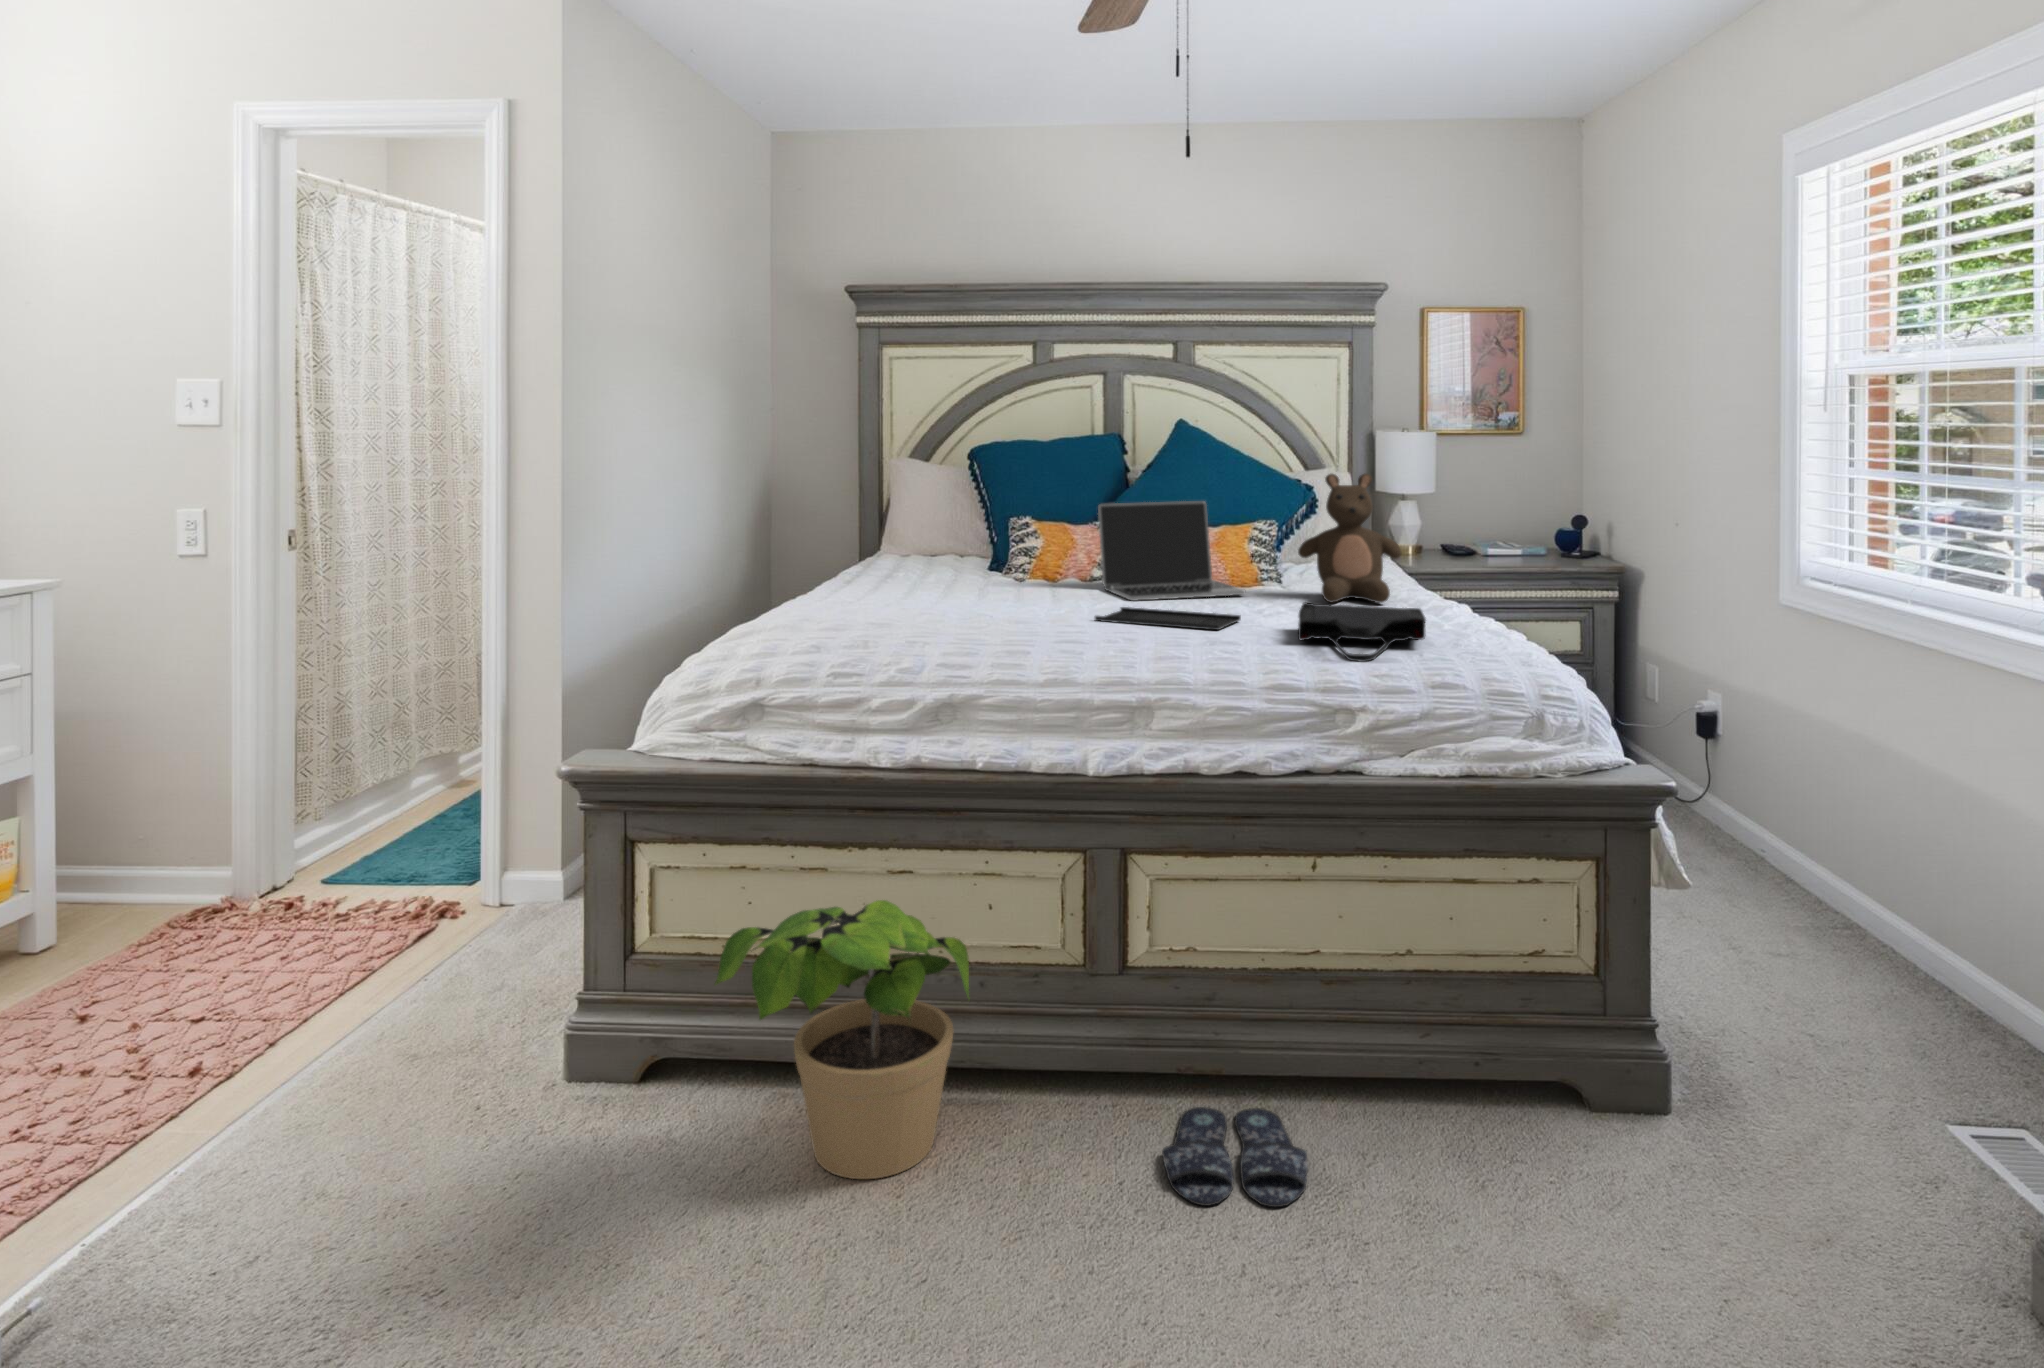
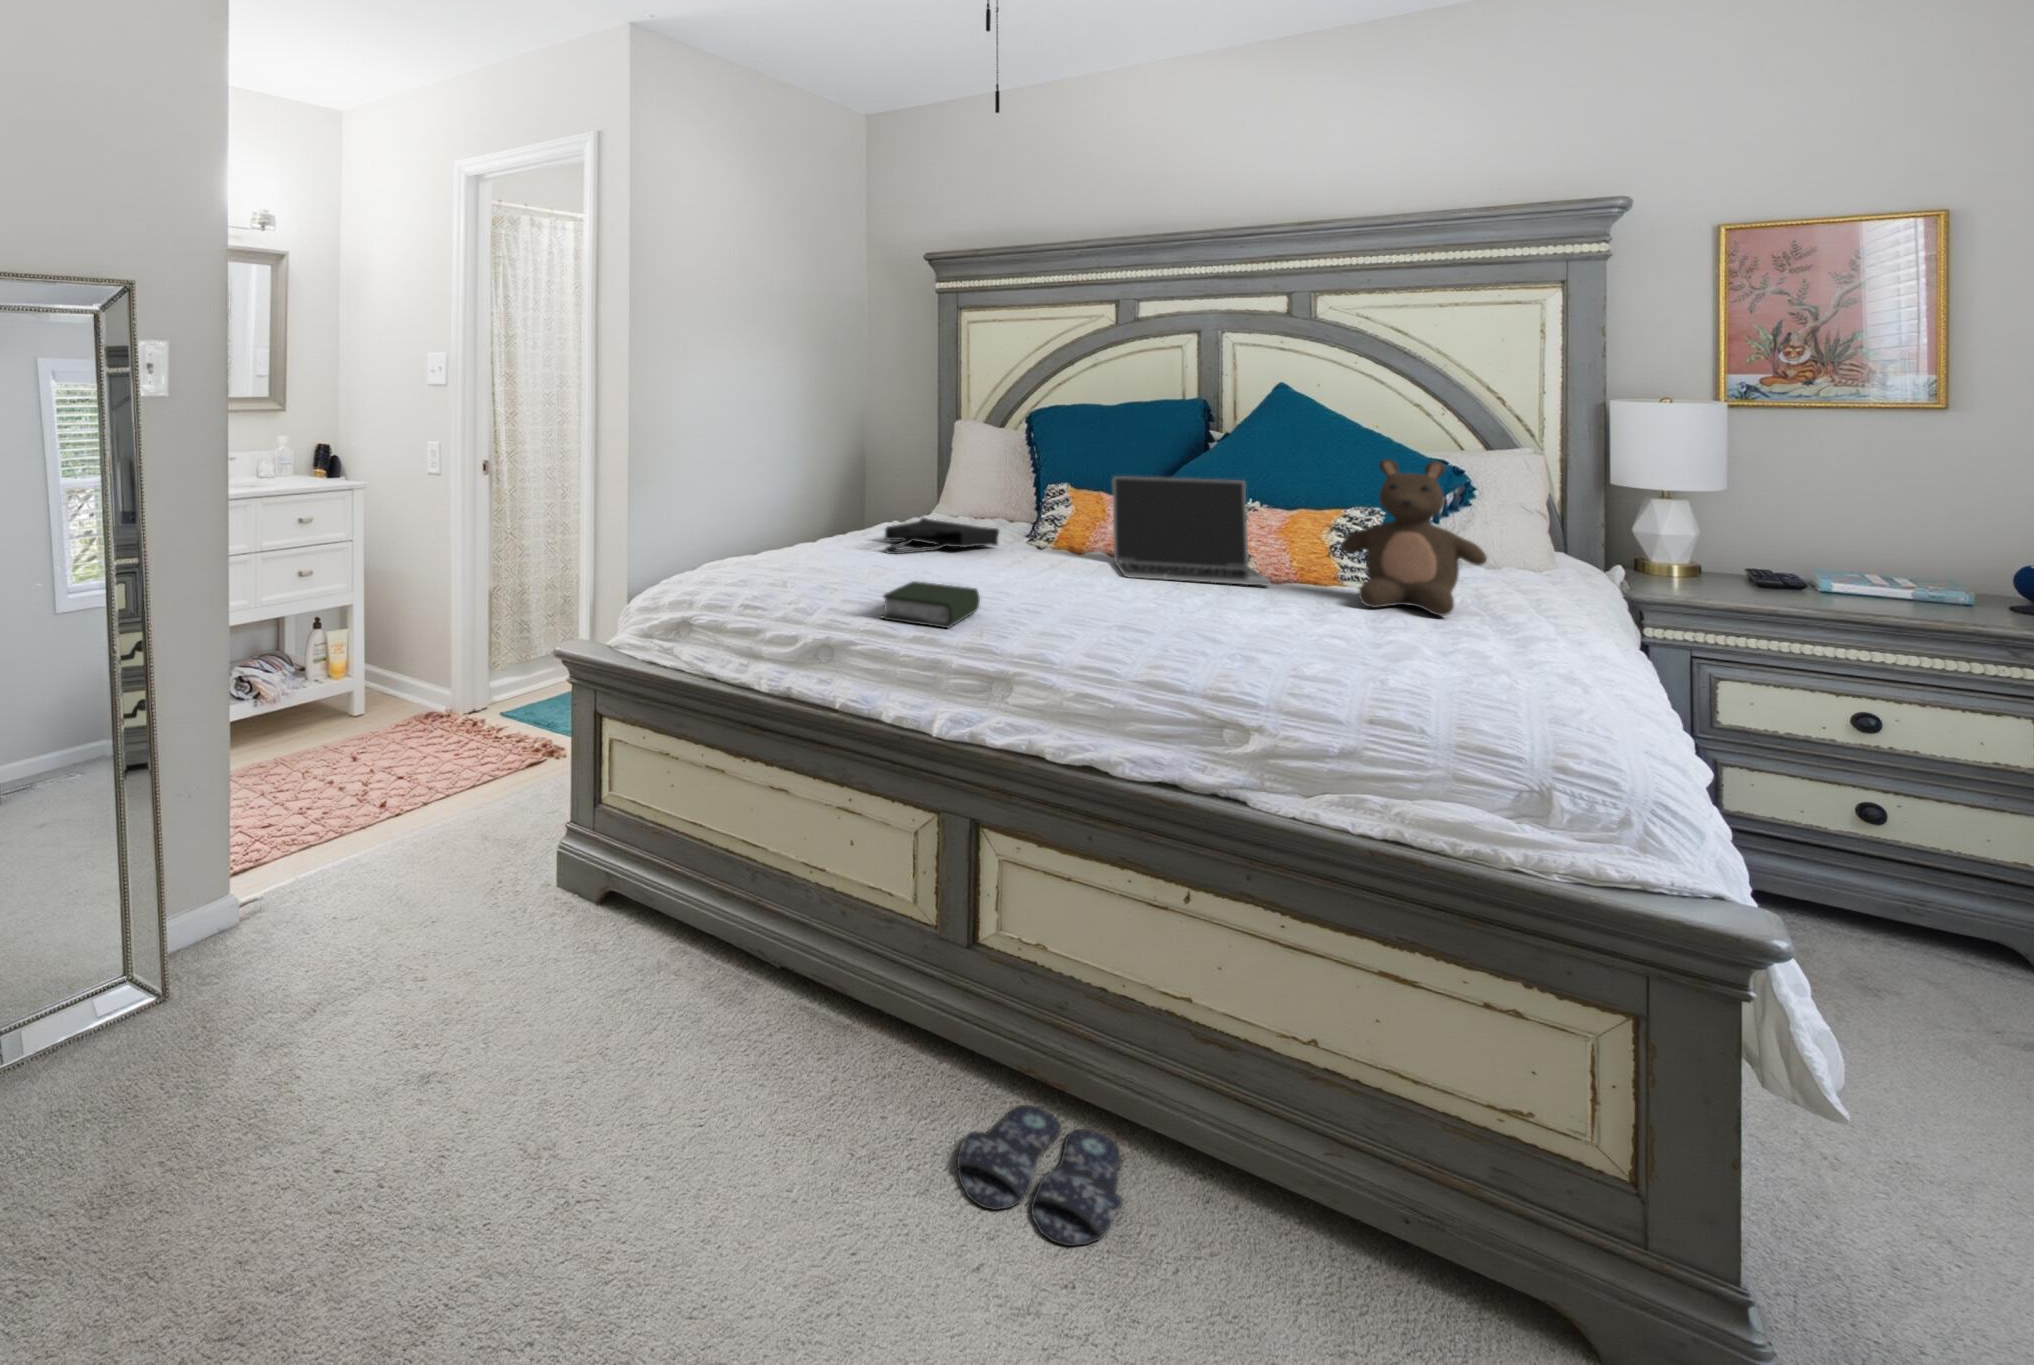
tote bag: present [1298,602,1426,662] -> present [885,518,999,554]
tray: present [1095,607,1241,630] -> none [1051,582,1216,619]
book: none [993,622,1070,664] -> present [881,581,980,628]
potted plant: present [715,900,969,1179] -> none [561,802,812,1055]

